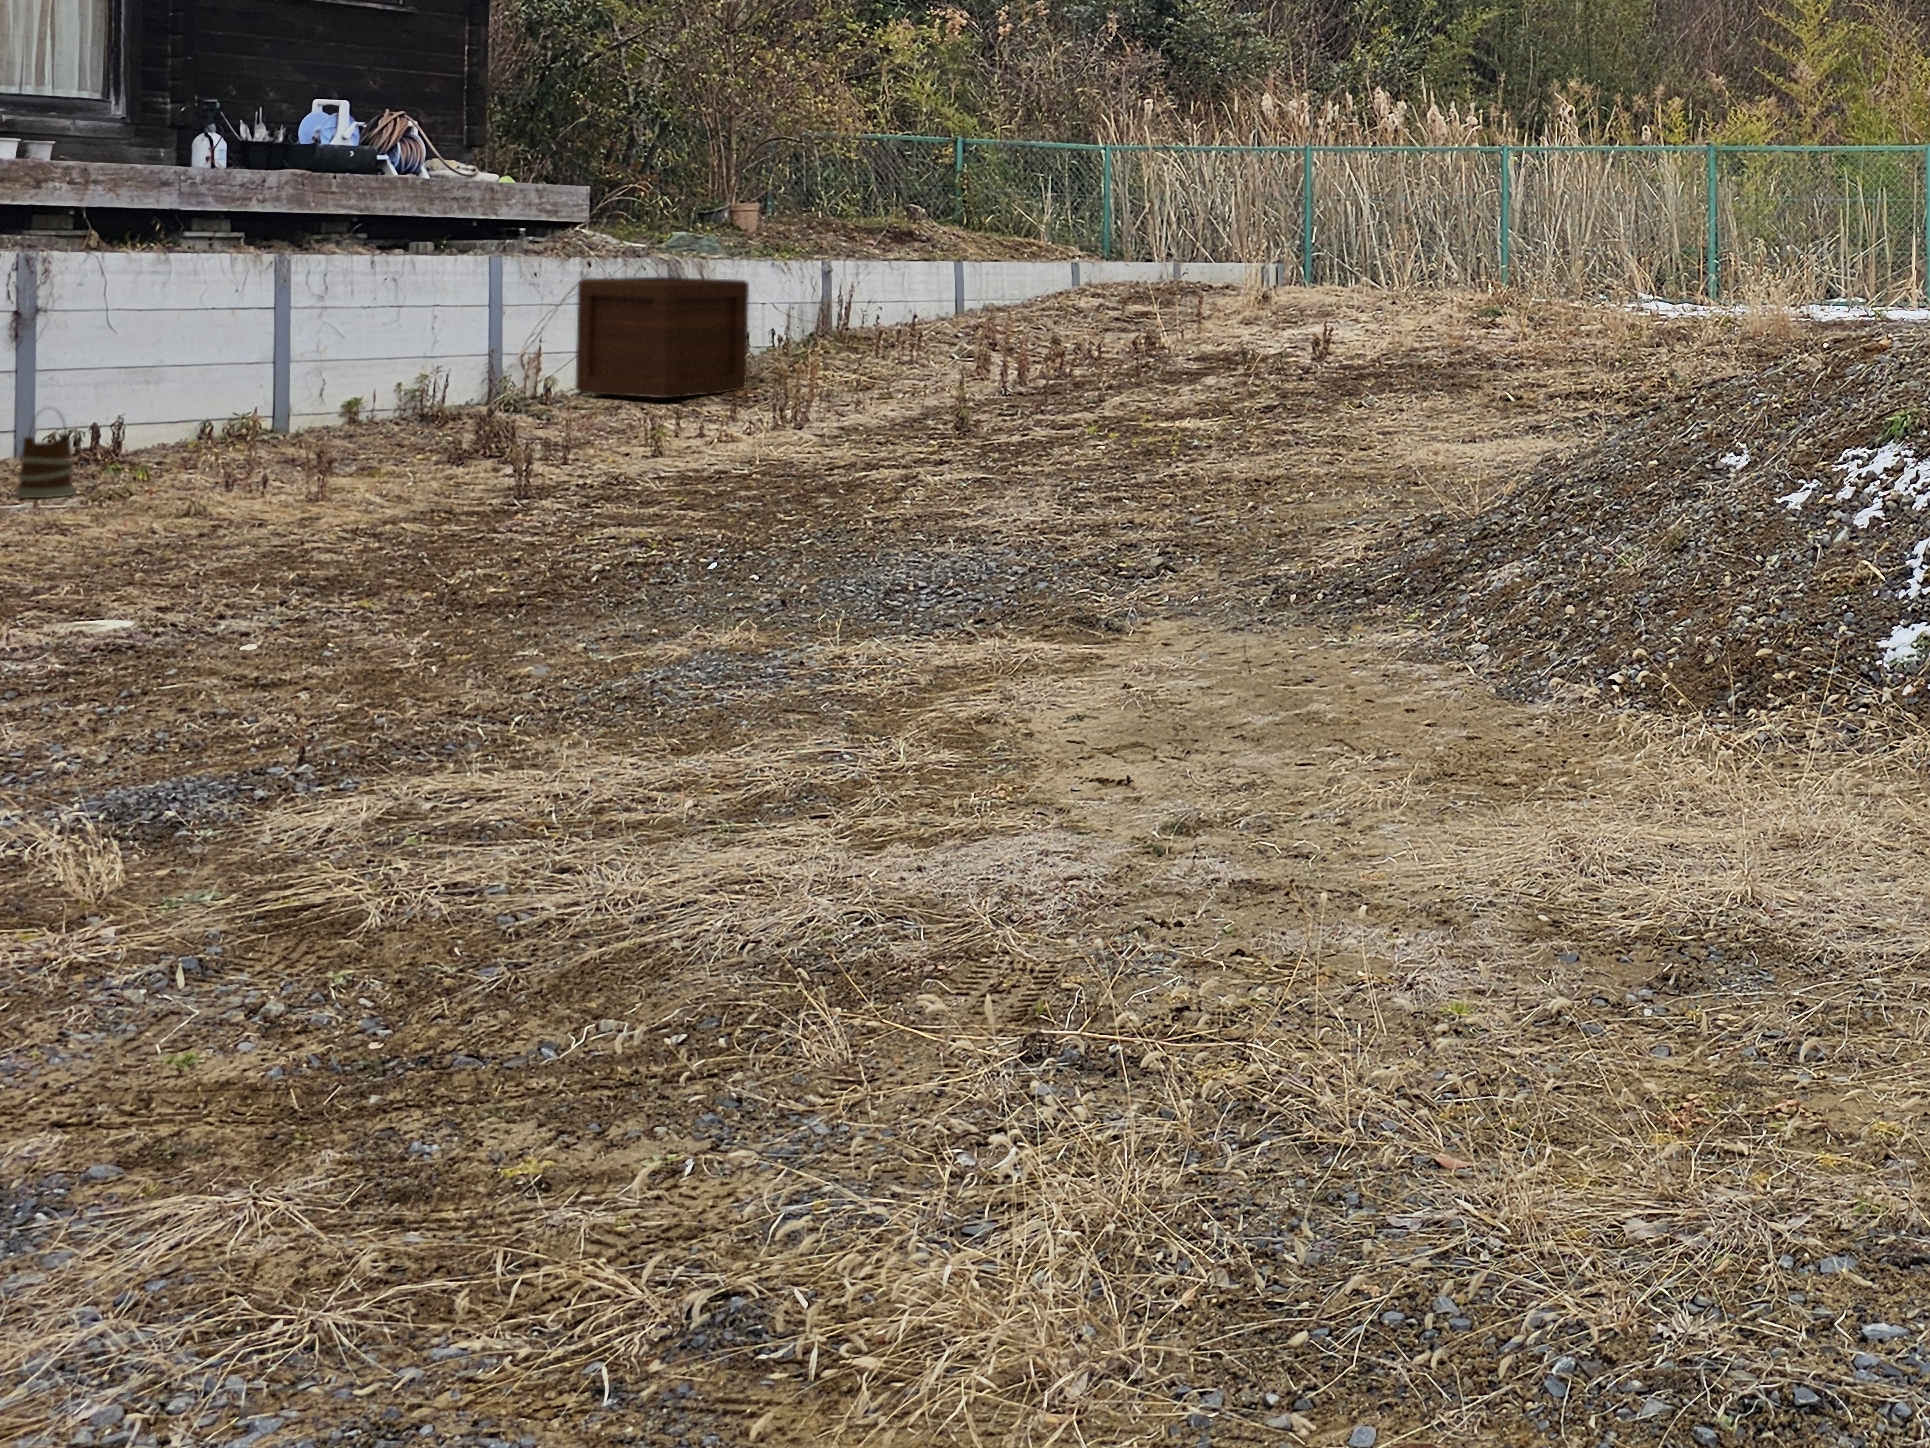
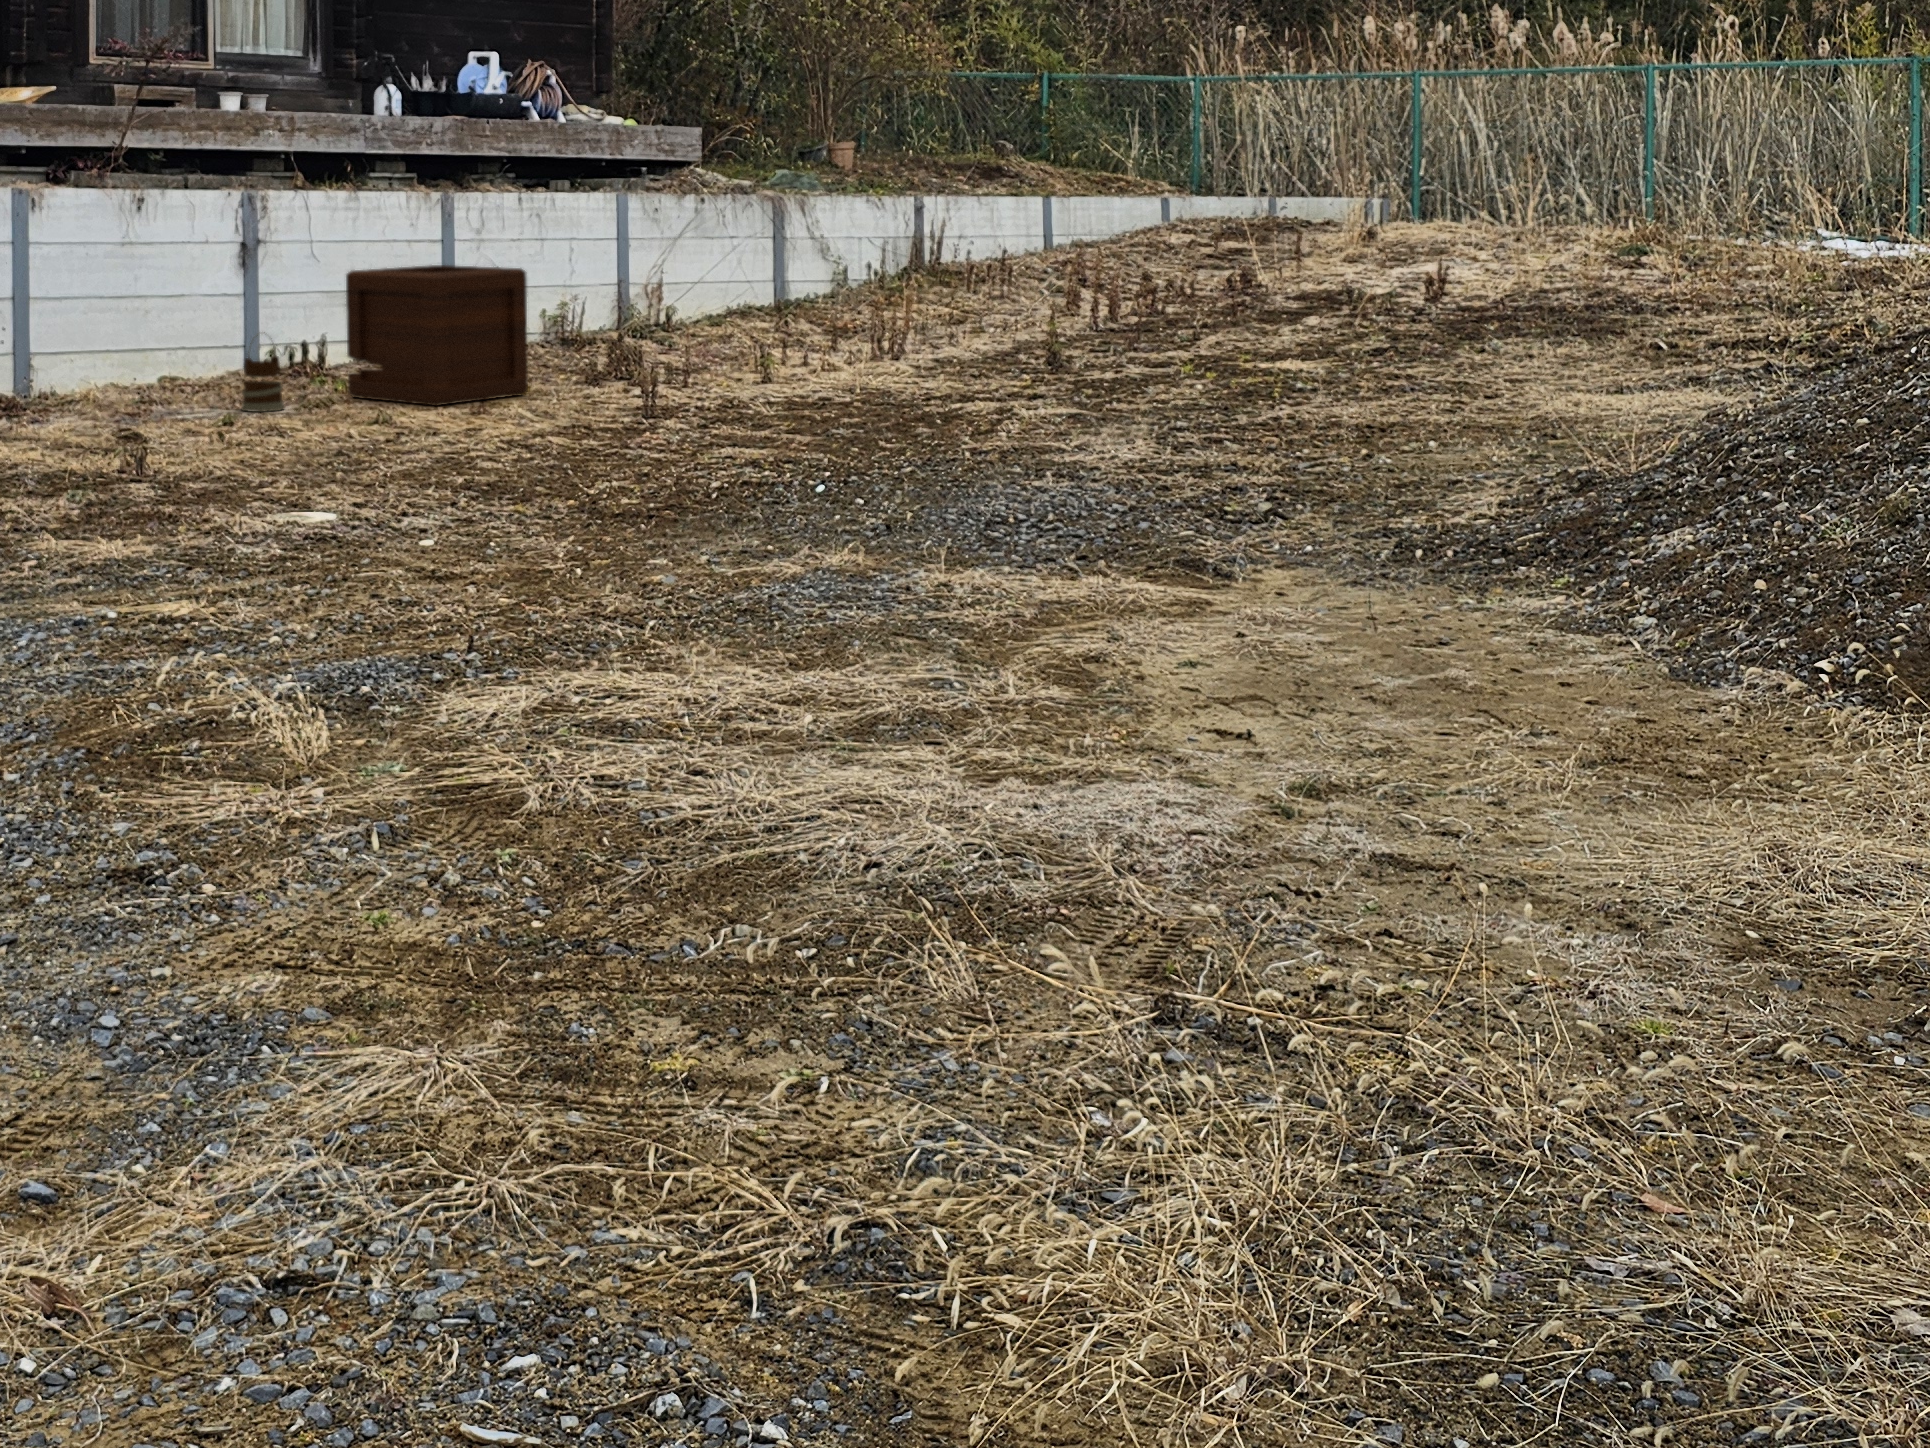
wooden crate: present [576,277,749,398] -> present [346,265,528,406]

